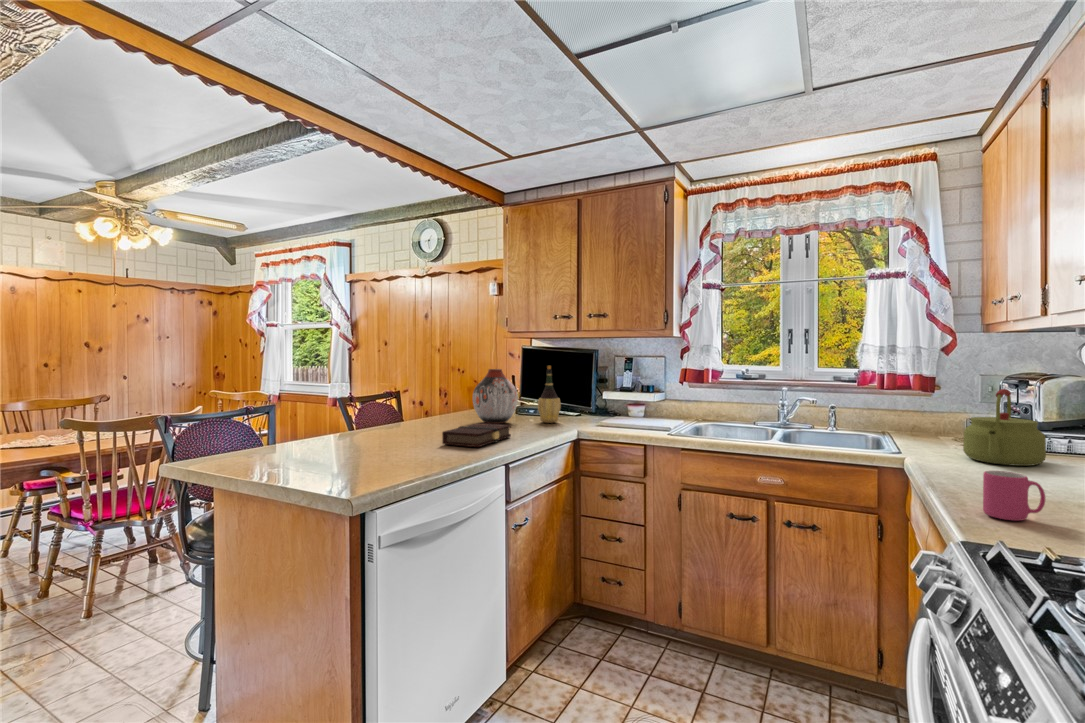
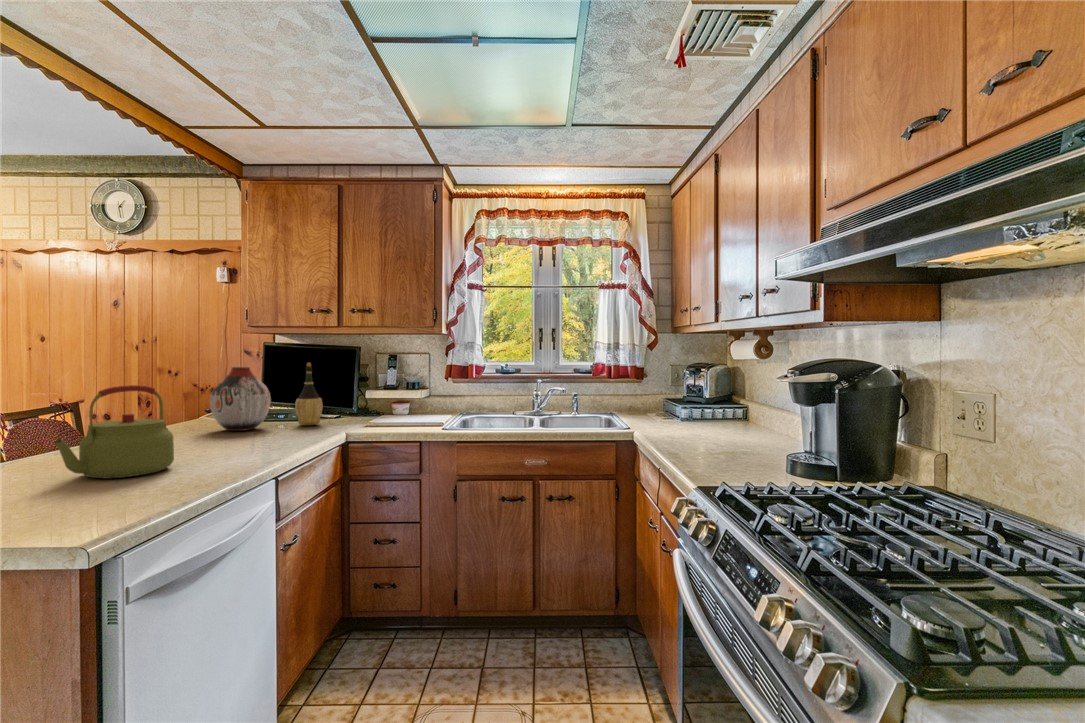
kettle: present [963,389,1046,466] -> present [54,385,174,478]
book: present [442,423,511,447] -> none [181,429,271,458]
mug: present [983,471,1046,521] -> none [701,433,737,468]

